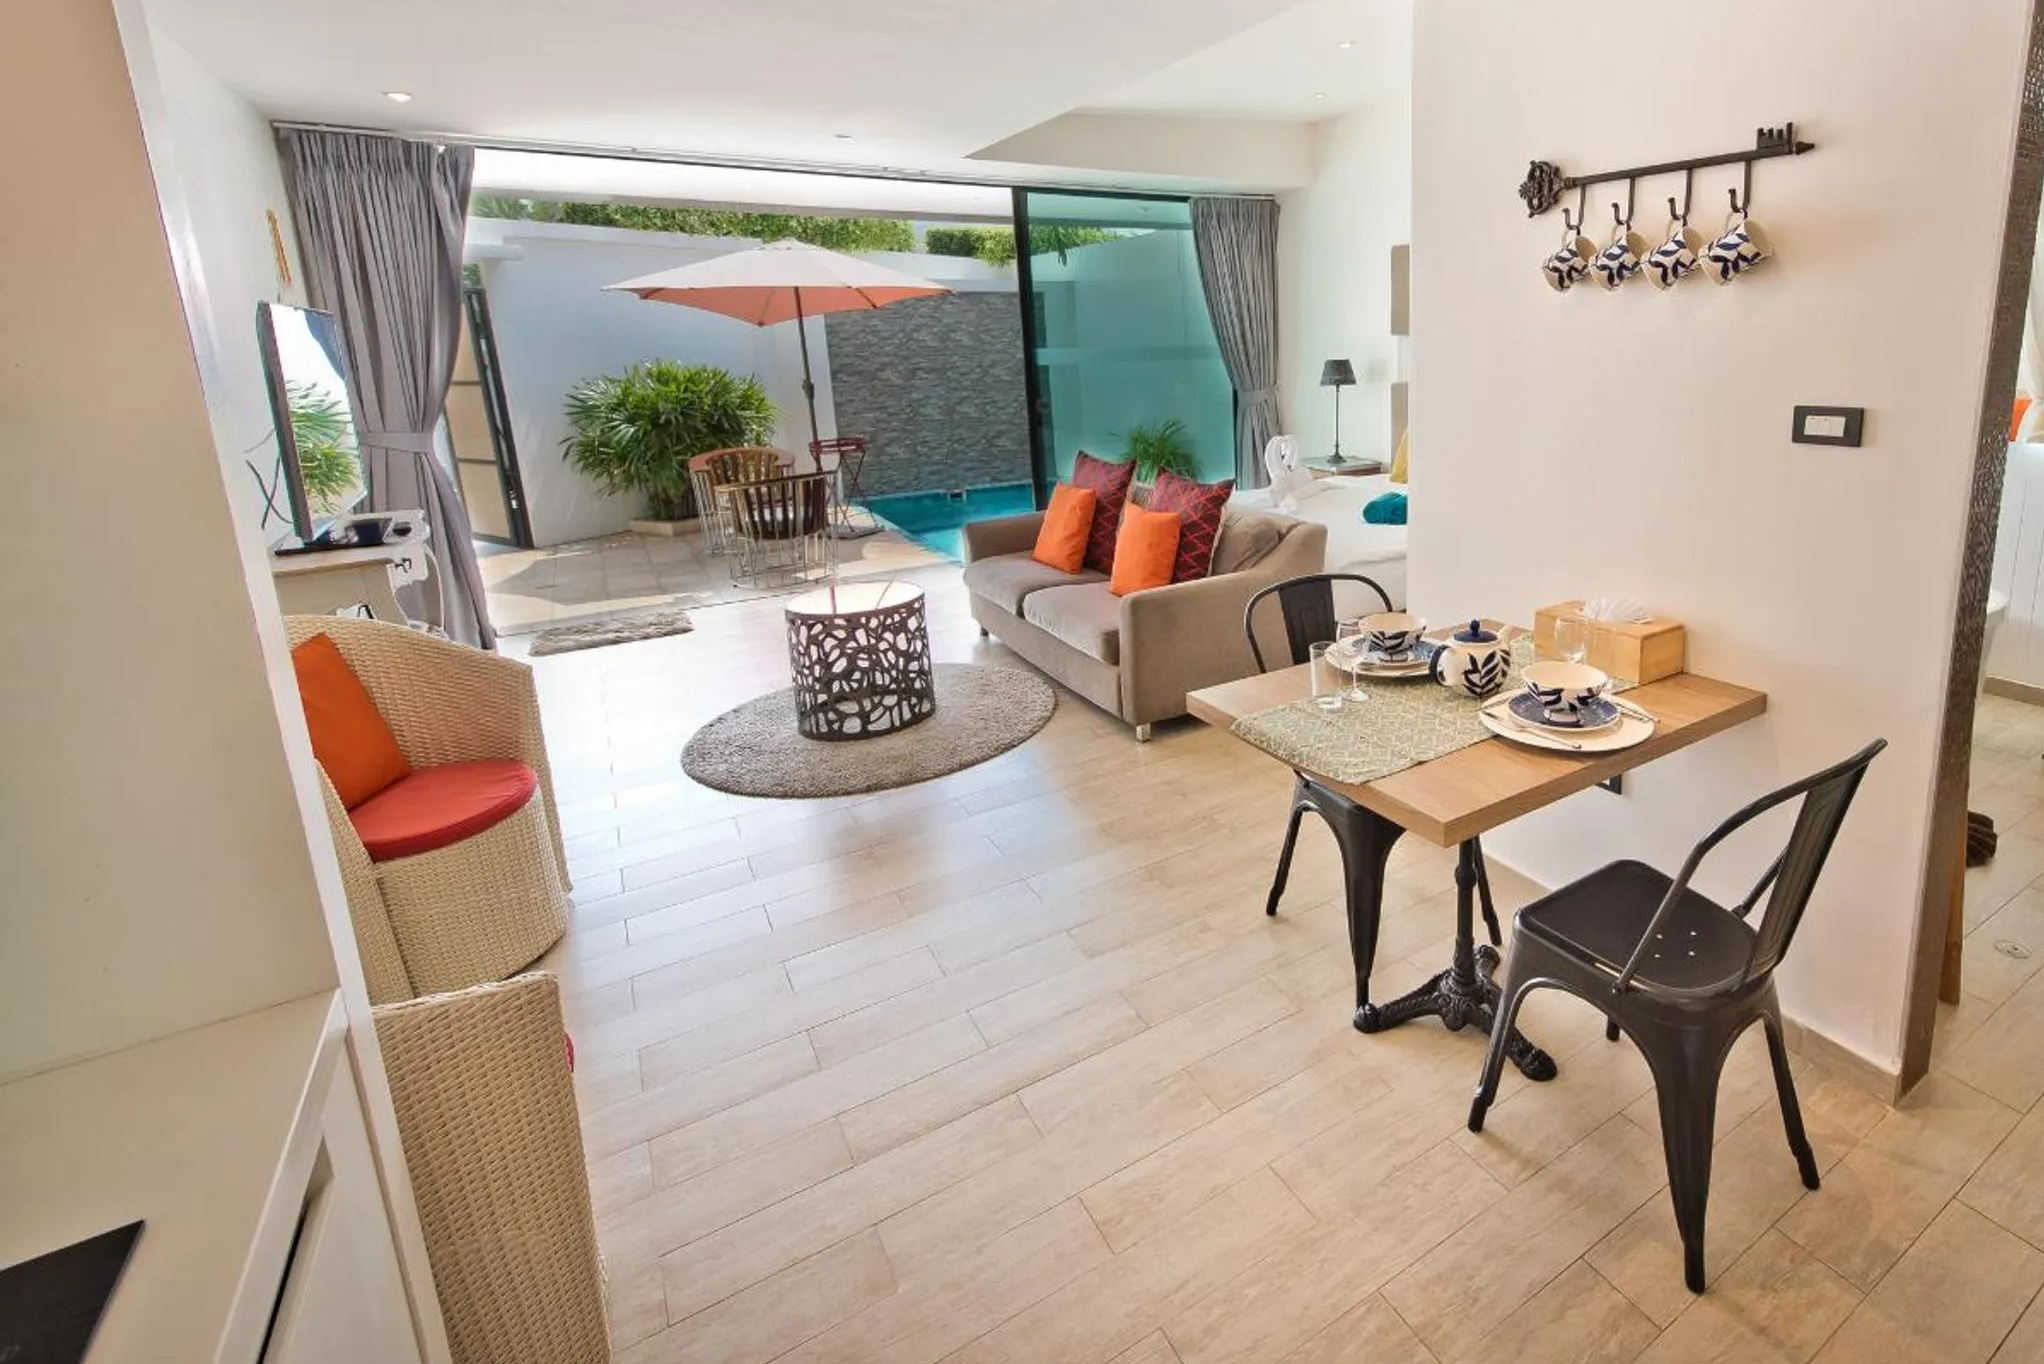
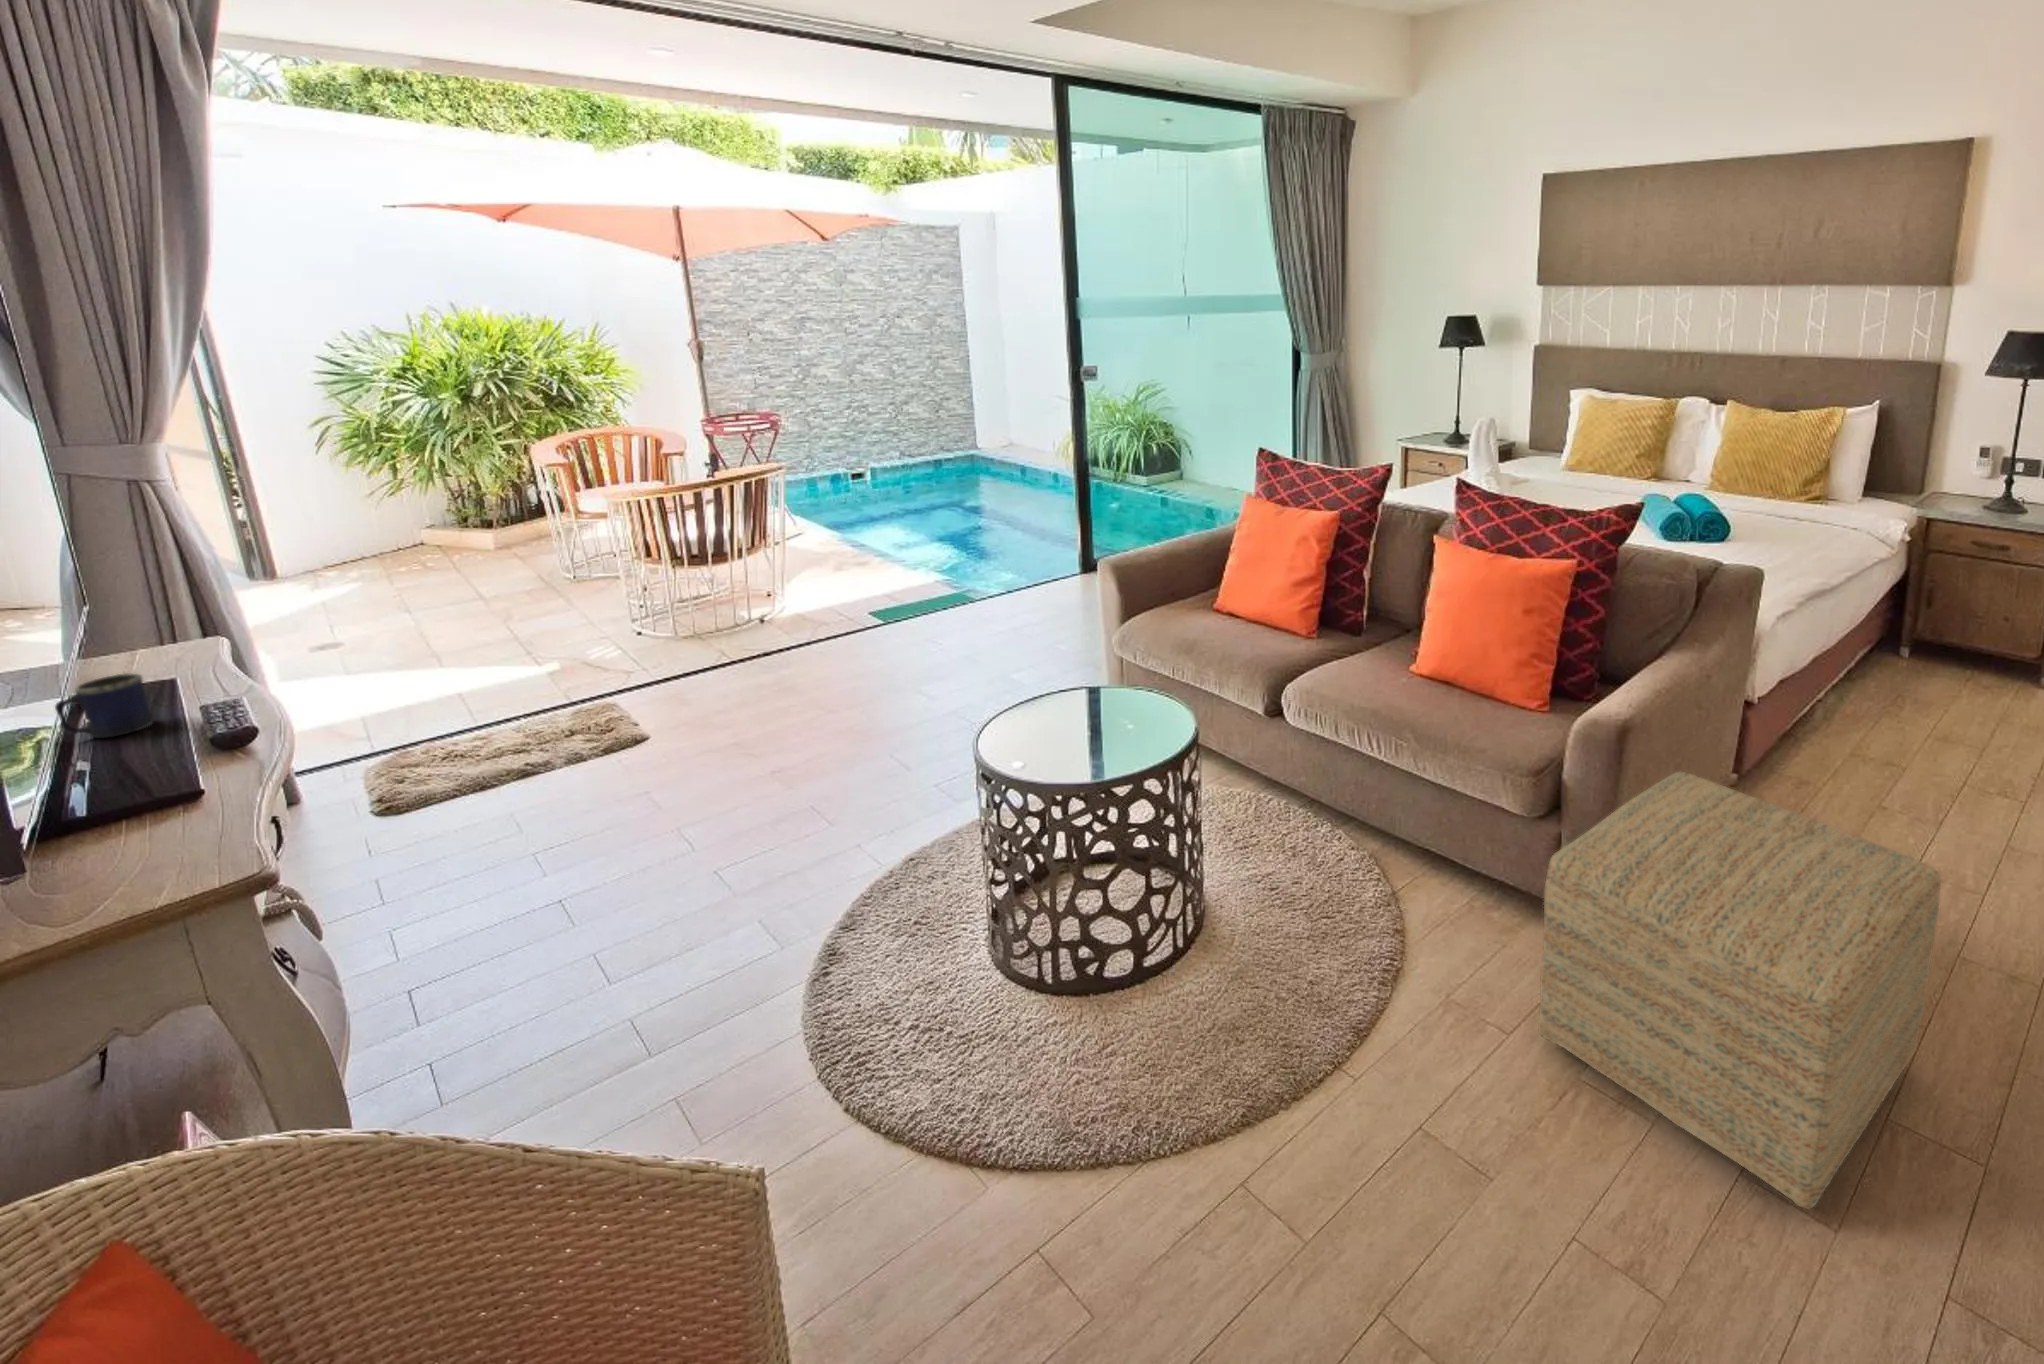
ottoman: none [1037,629,1250,832] -> present [1539,772,1941,1209]

